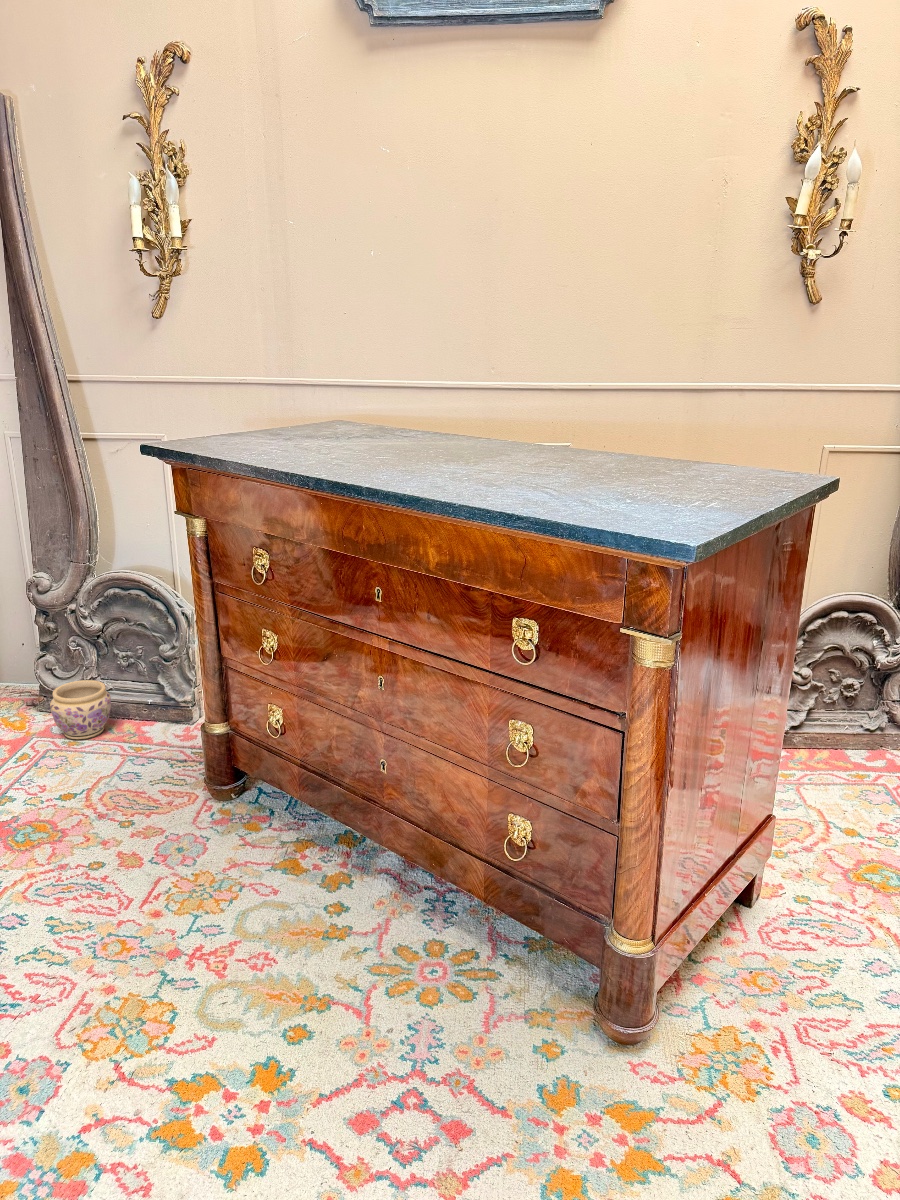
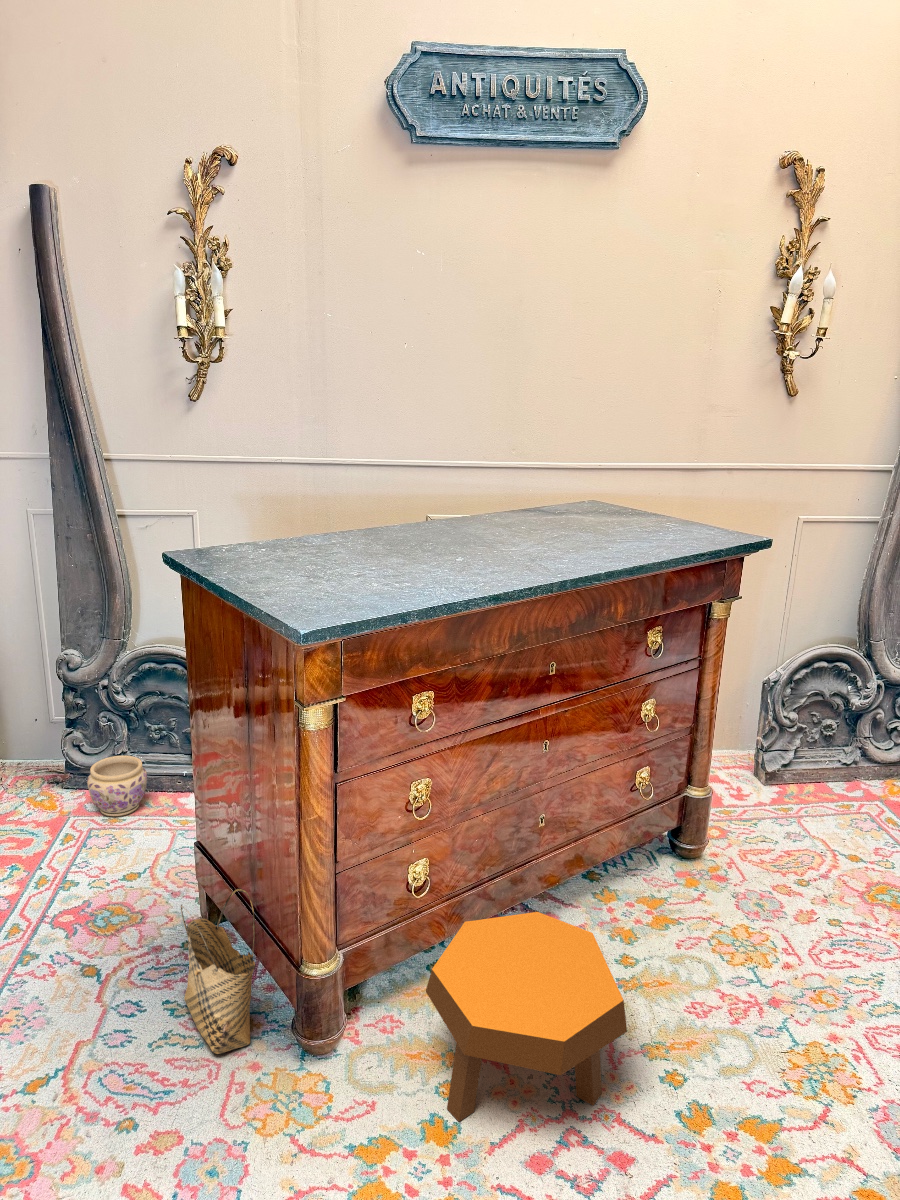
woven basket: none [40,806,117,974] -> present [181,888,255,1054]
footstool: none [277,854,482,1069] -> present [426,912,627,1122]

